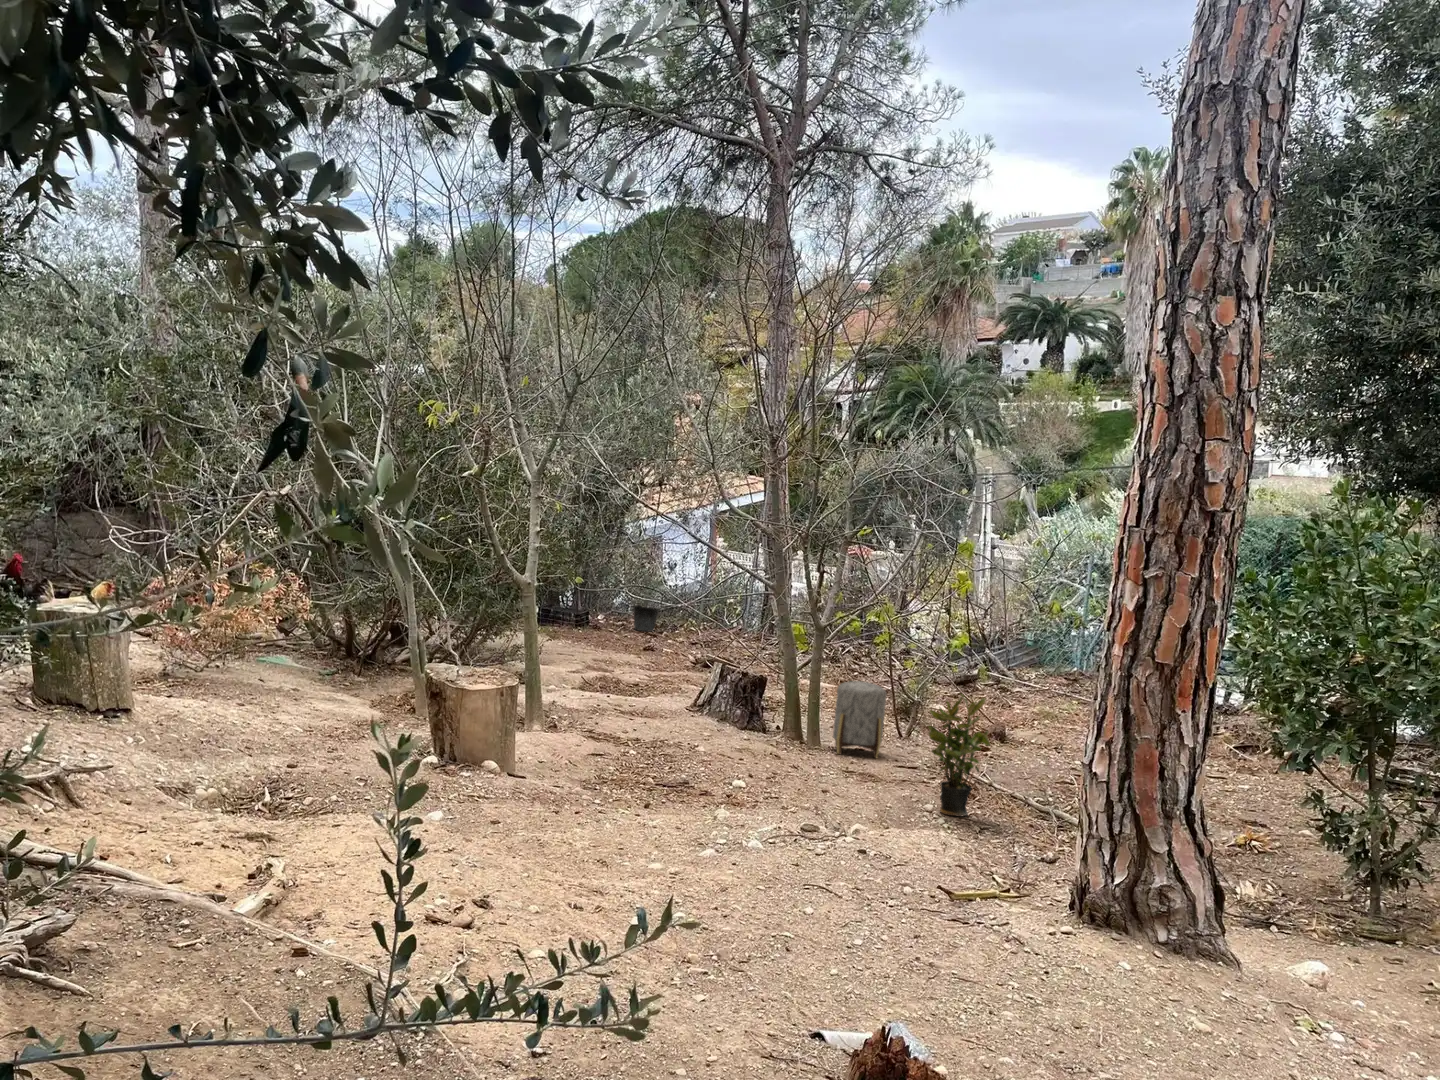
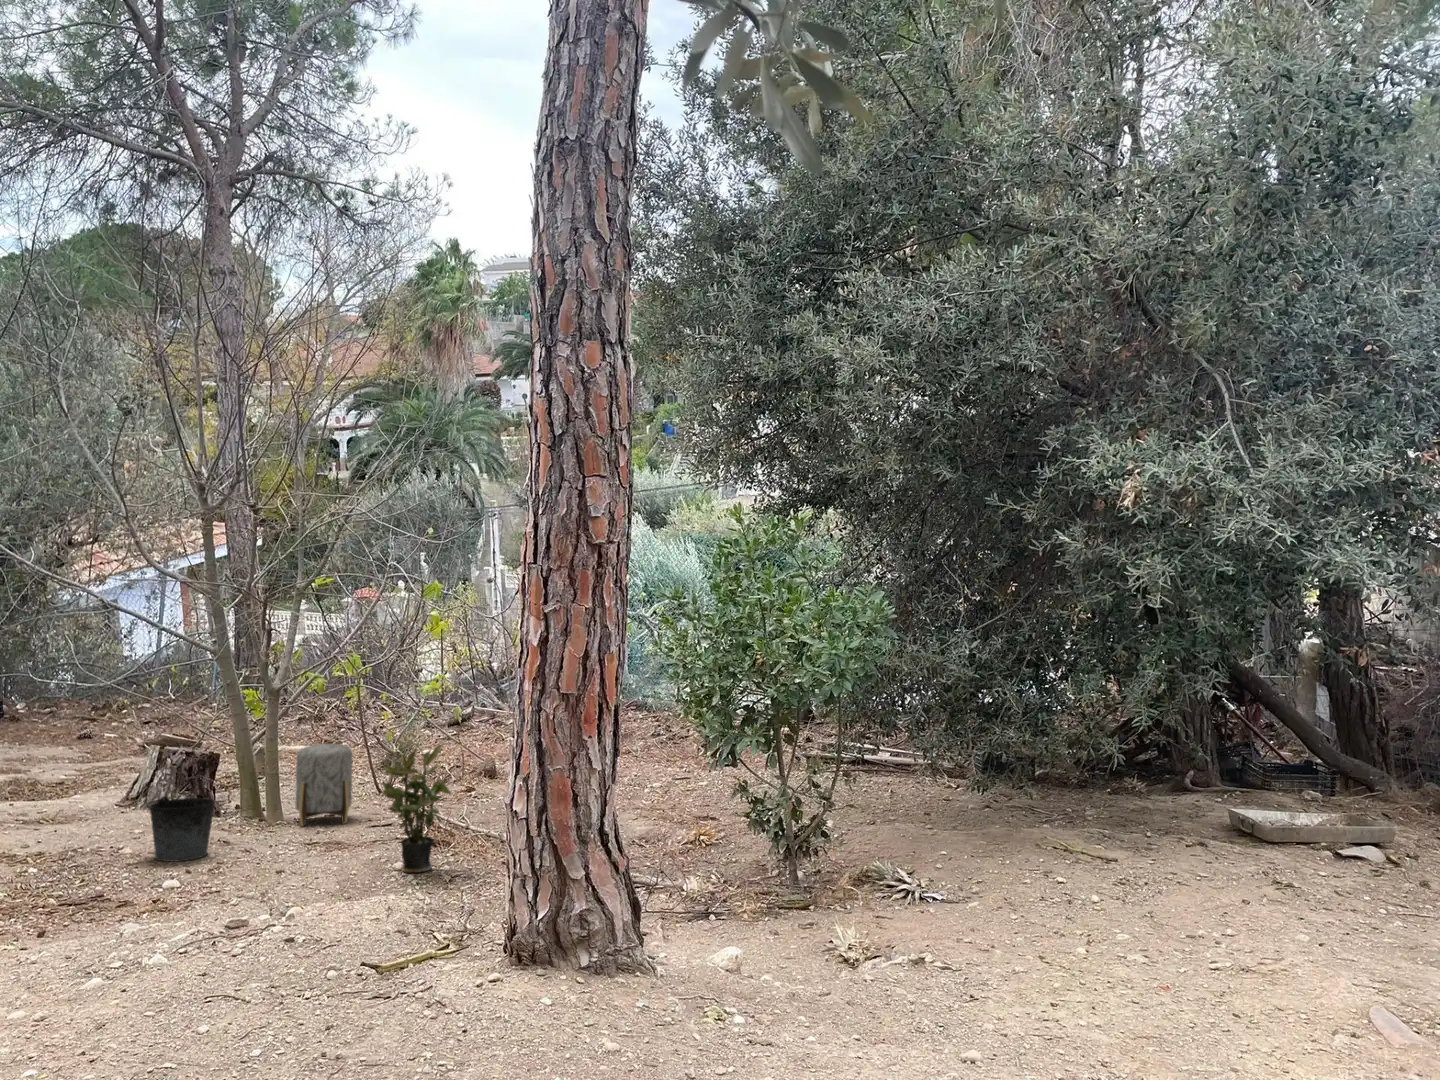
bucket: present [633,605,658,632] -> present [147,796,215,862]

